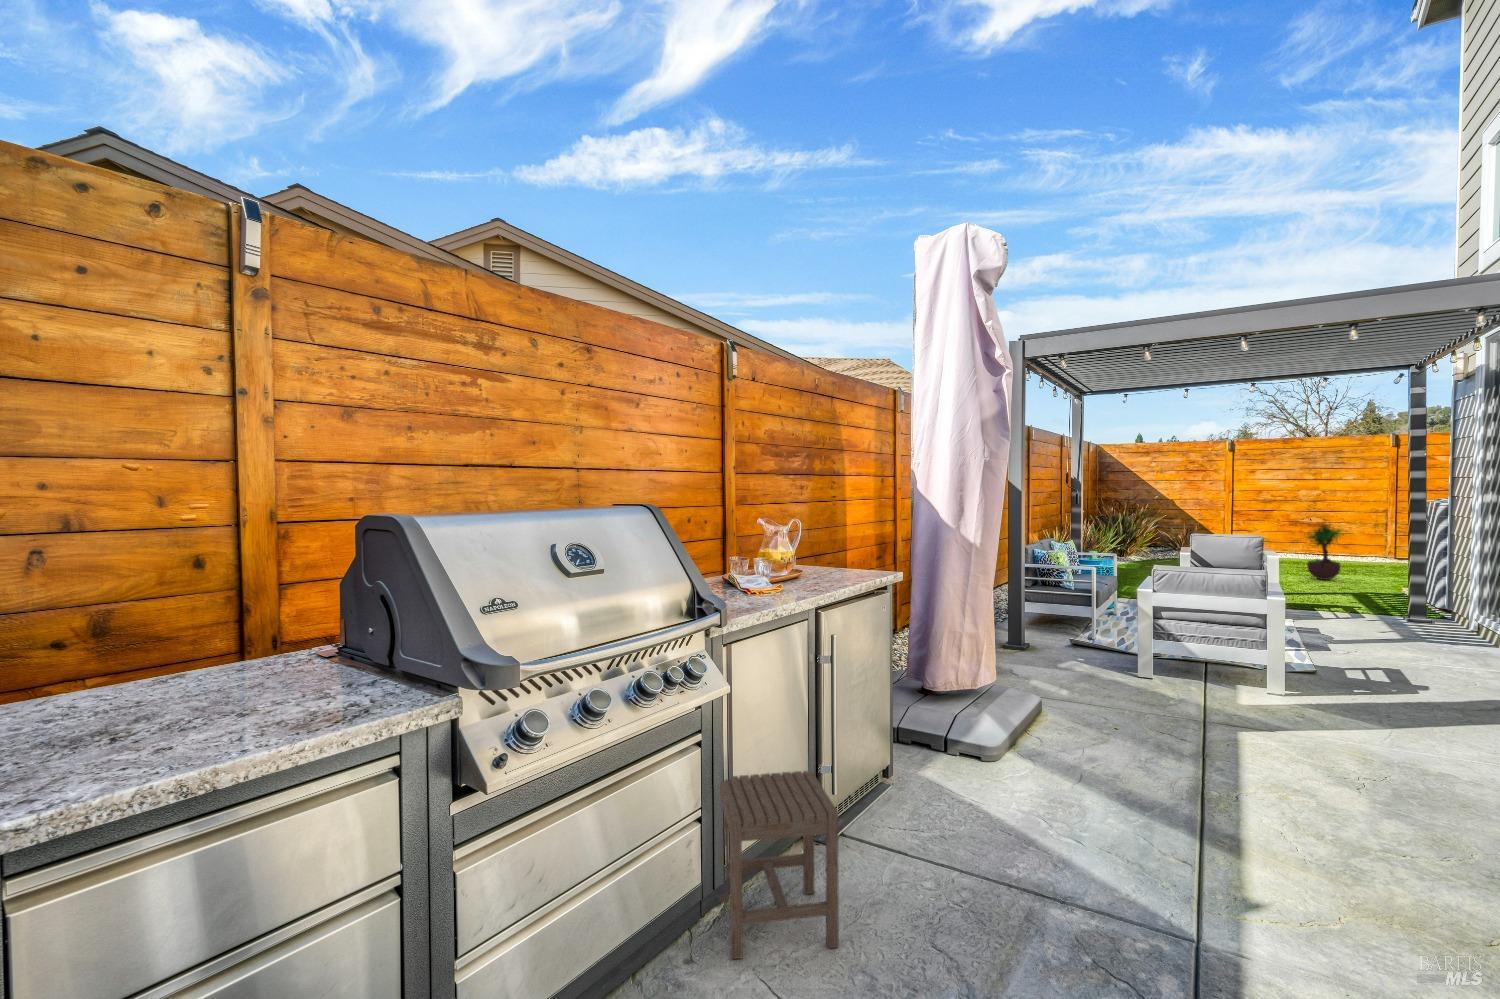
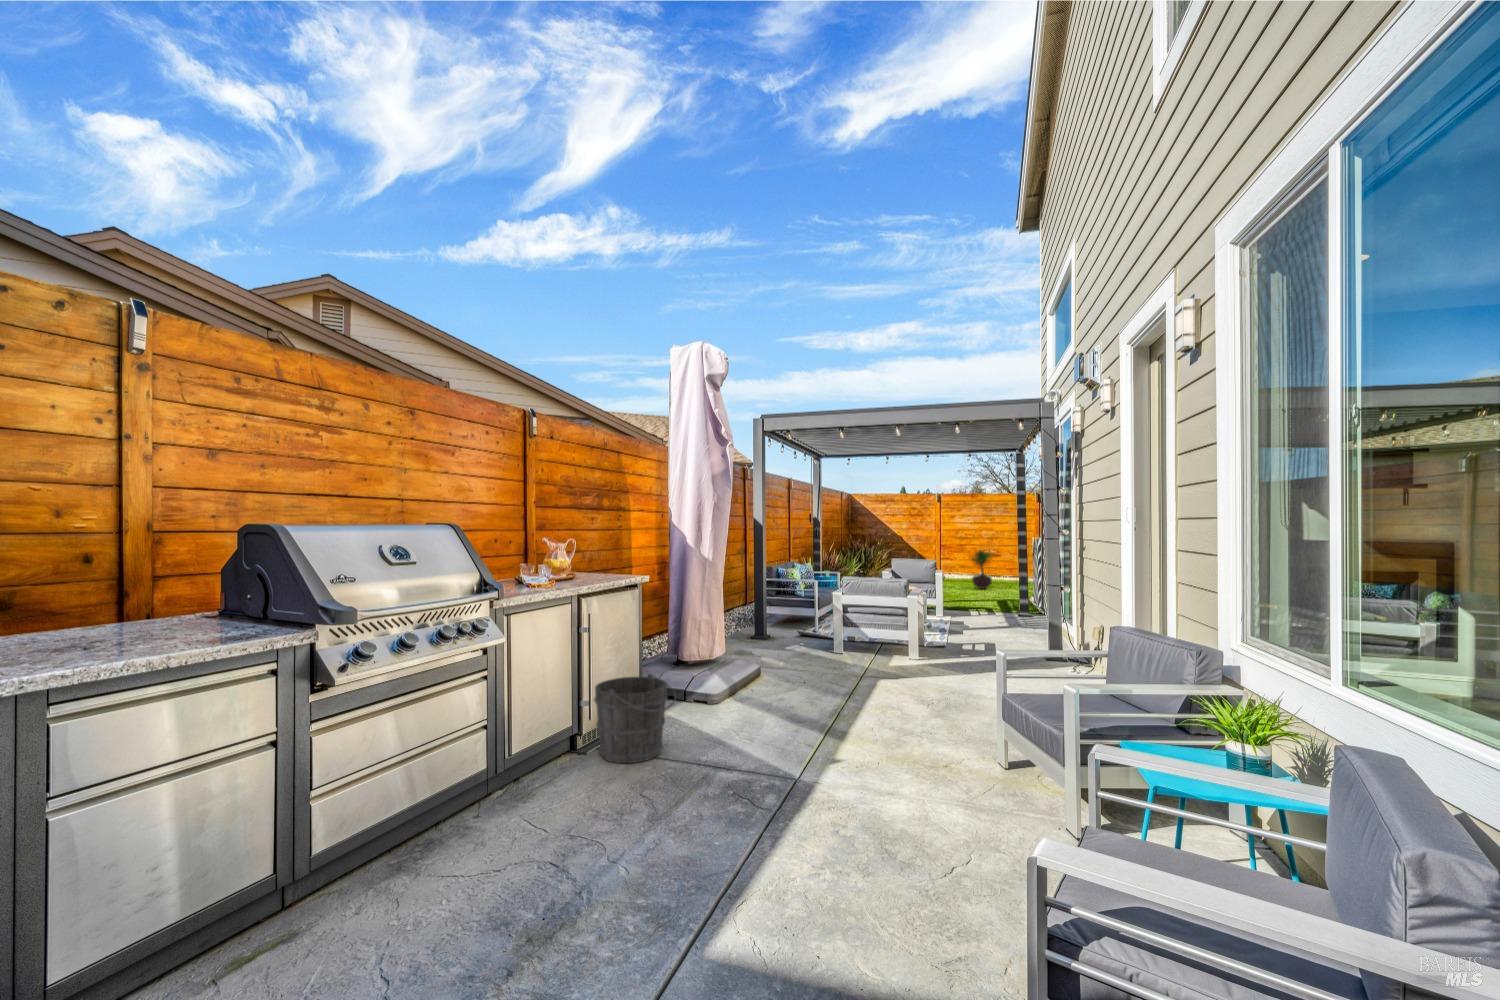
bucket: none [836,718,956,853] -> present [594,674,676,763]
stool: present [719,770,839,959] -> none [498,704,578,828]

